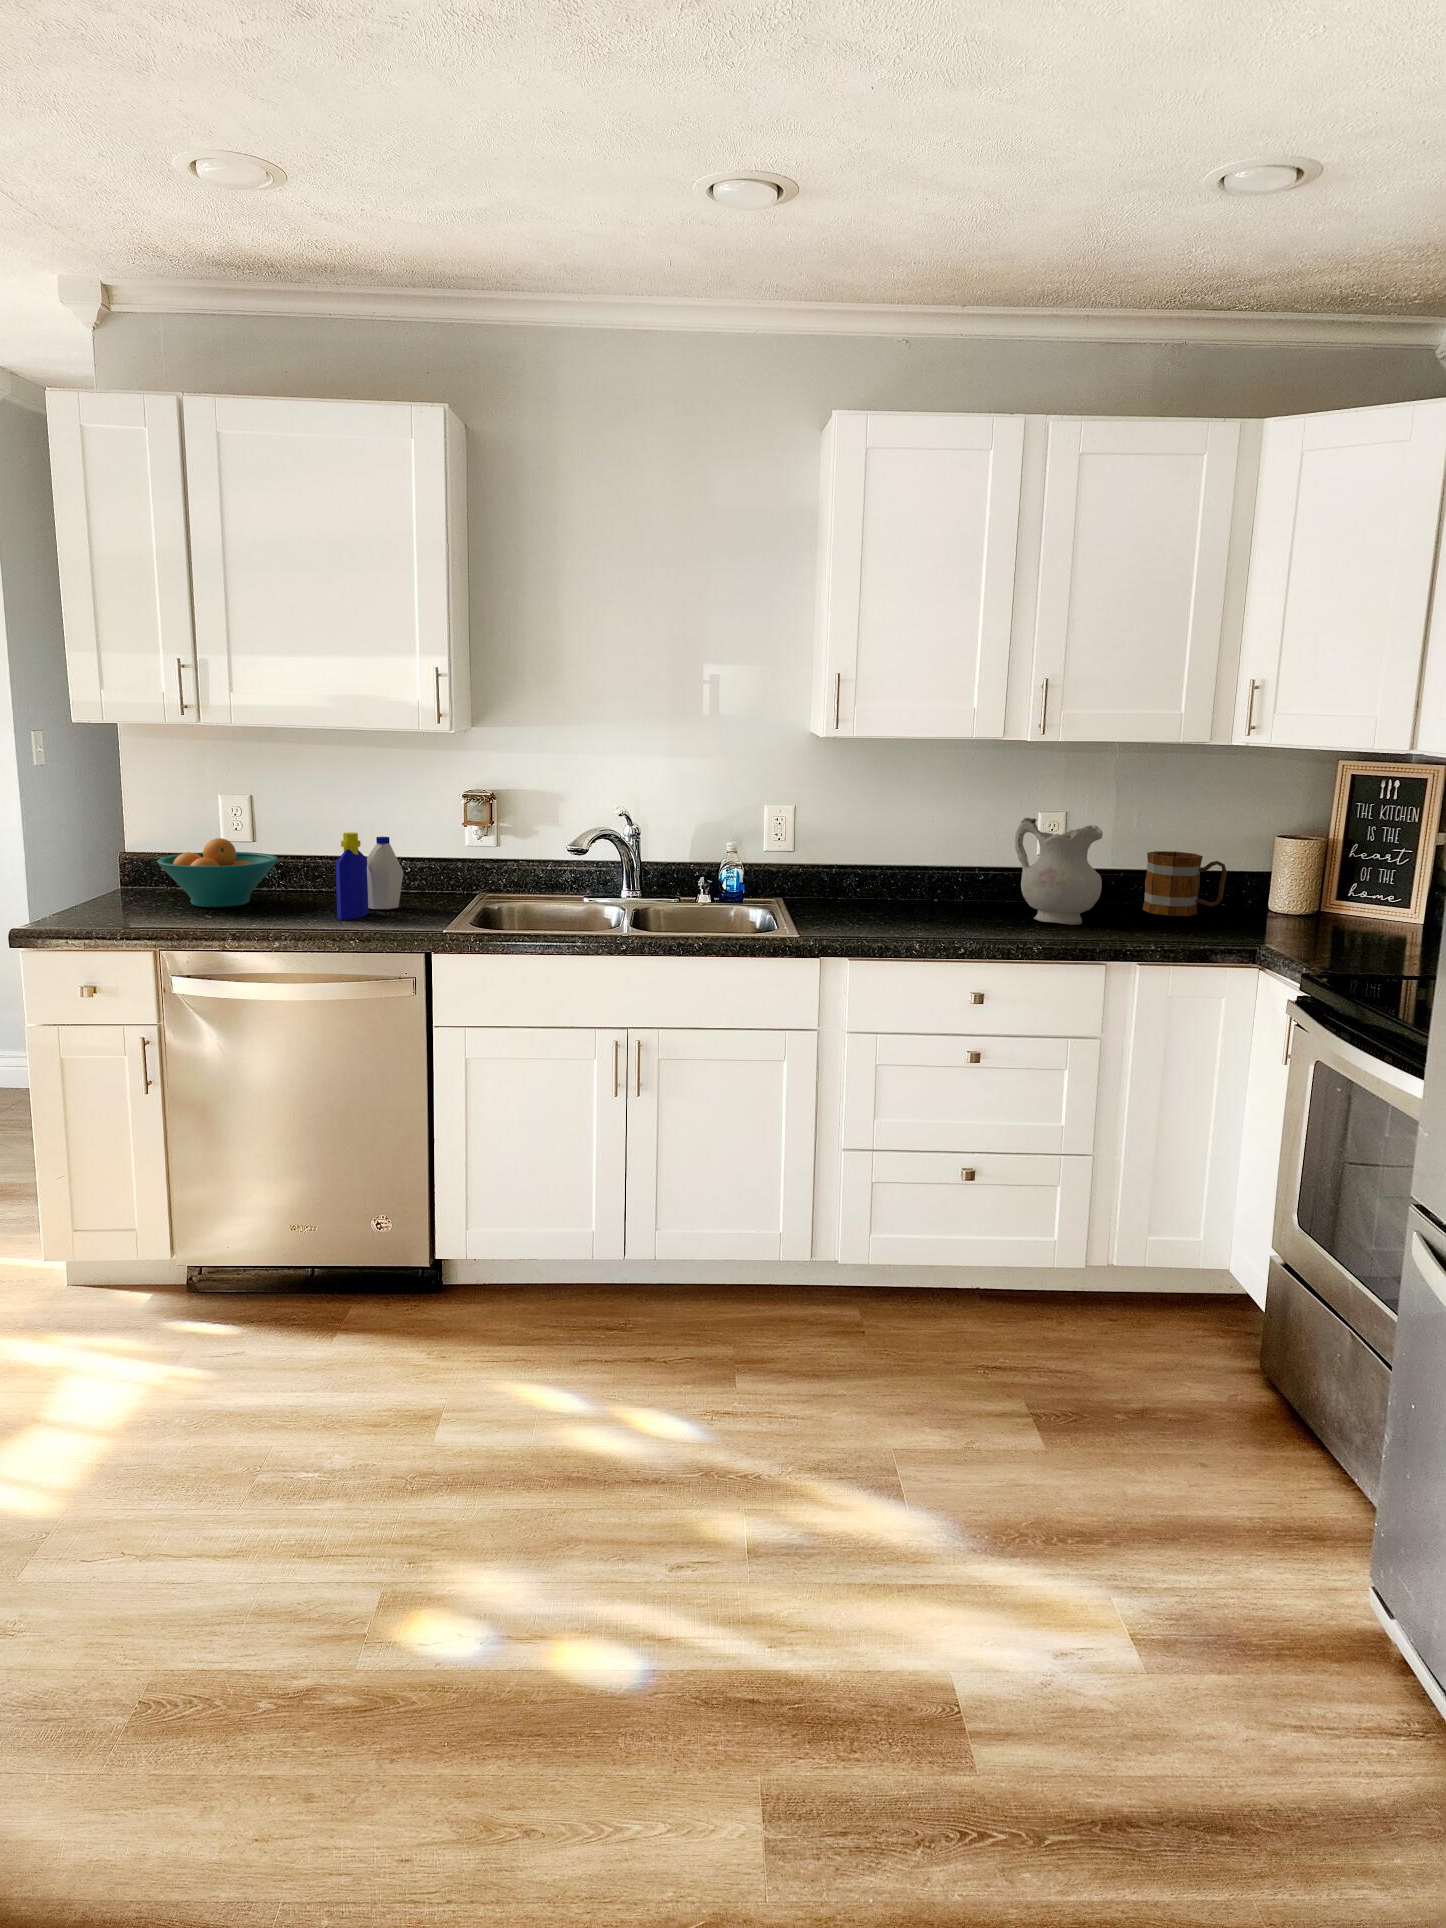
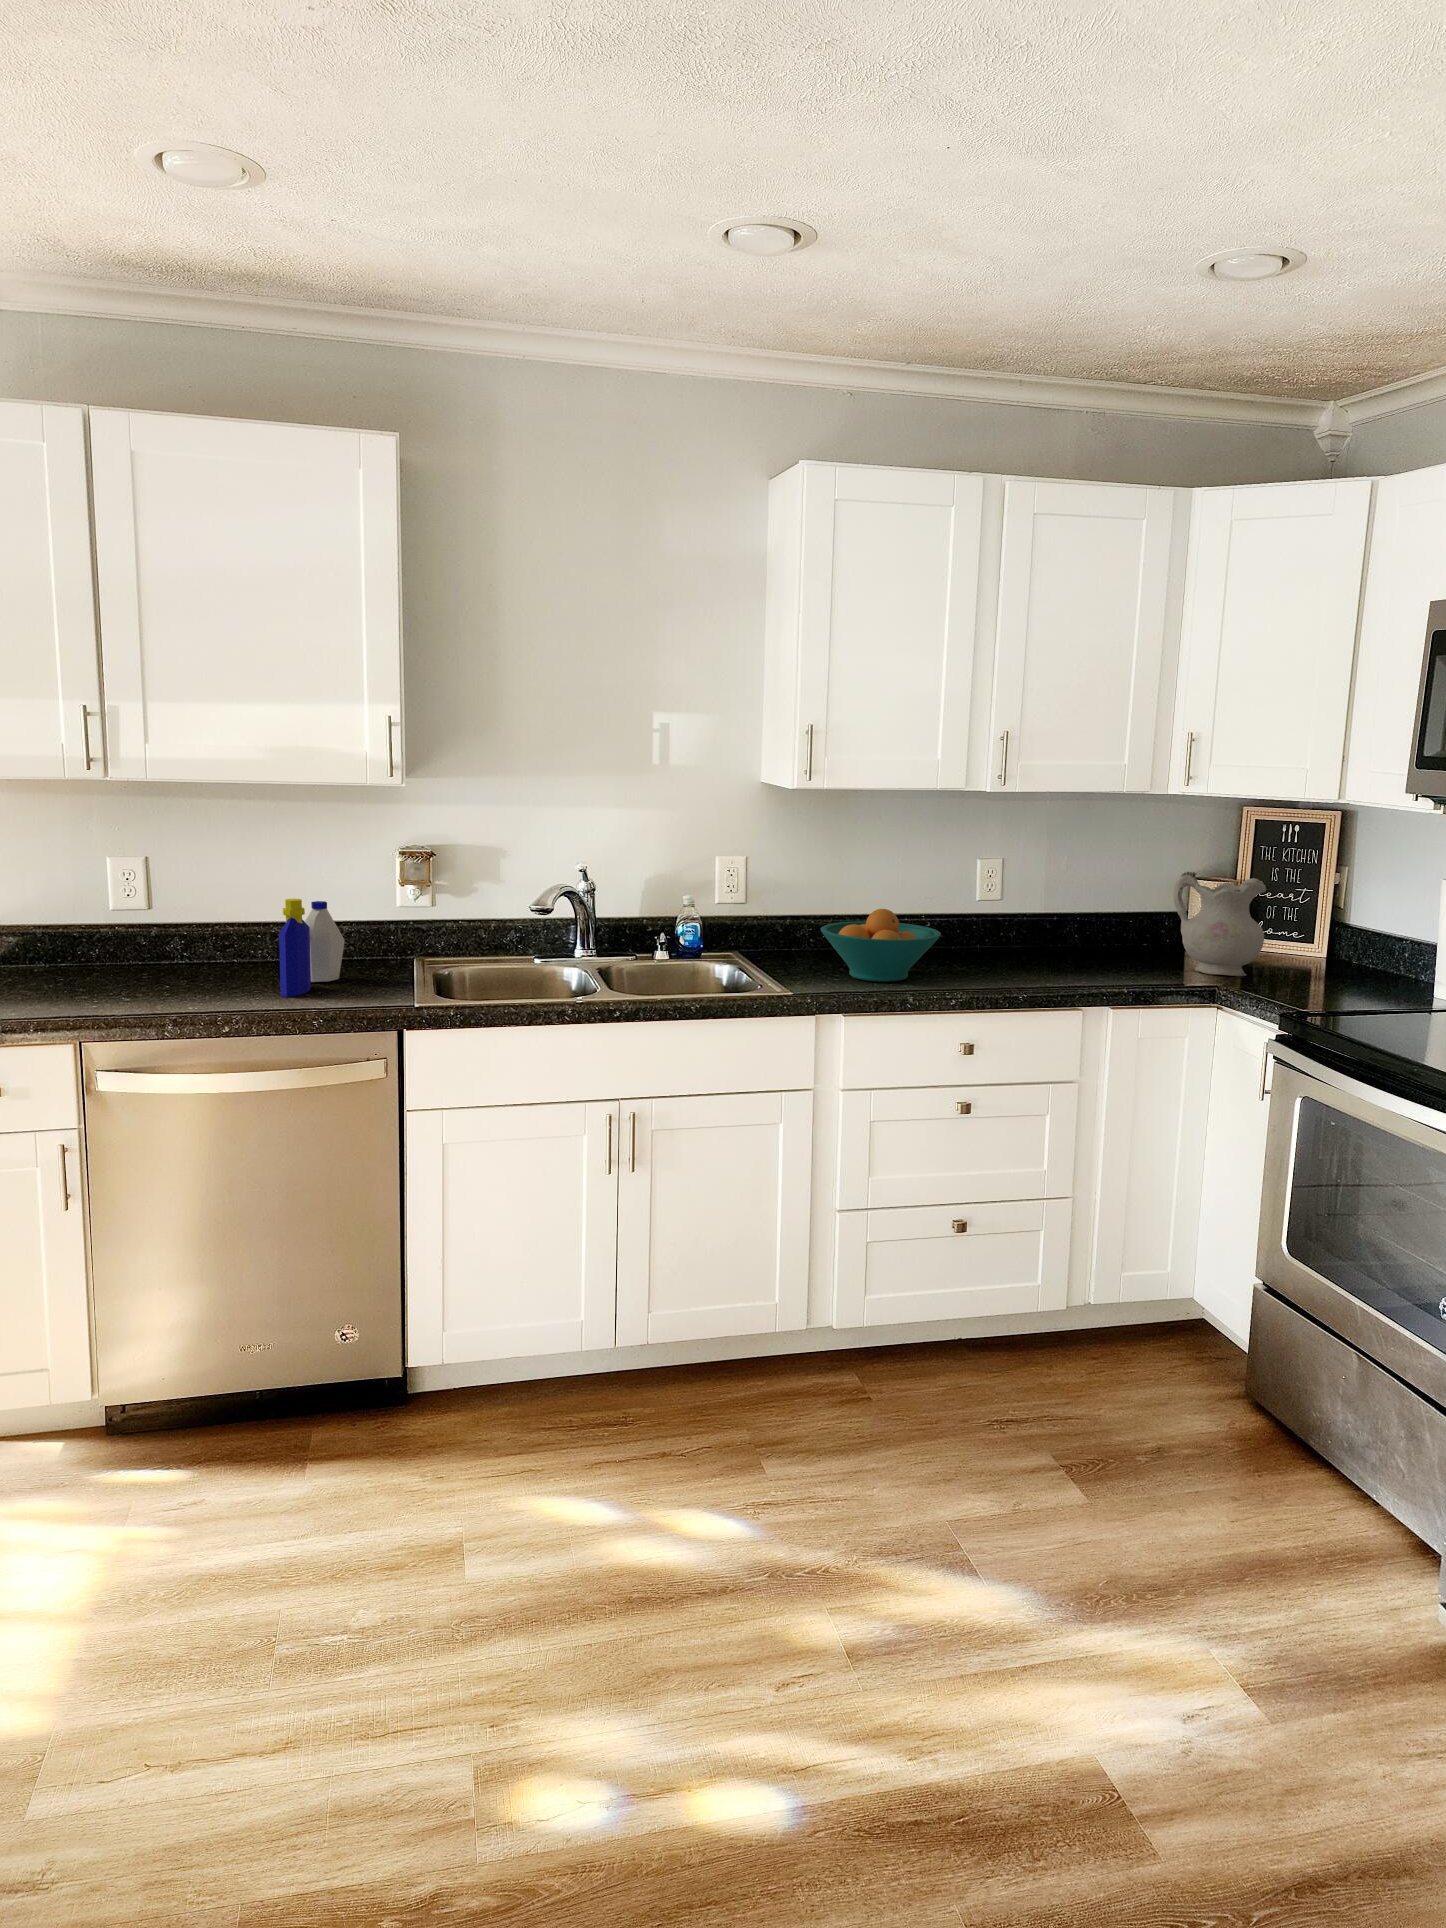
ceramic pitcher: present [1015,818,1103,925] -> present [1174,872,1266,976]
fruit bowl: present [157,838,278,907] -> present [821,909,941,982]
mug: present [1143,851,1227,916] -> none [1079,895,1158,958]

